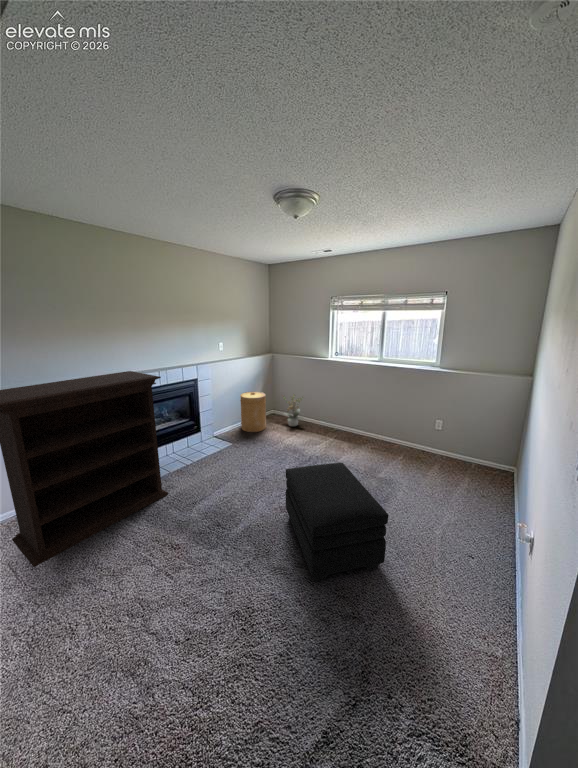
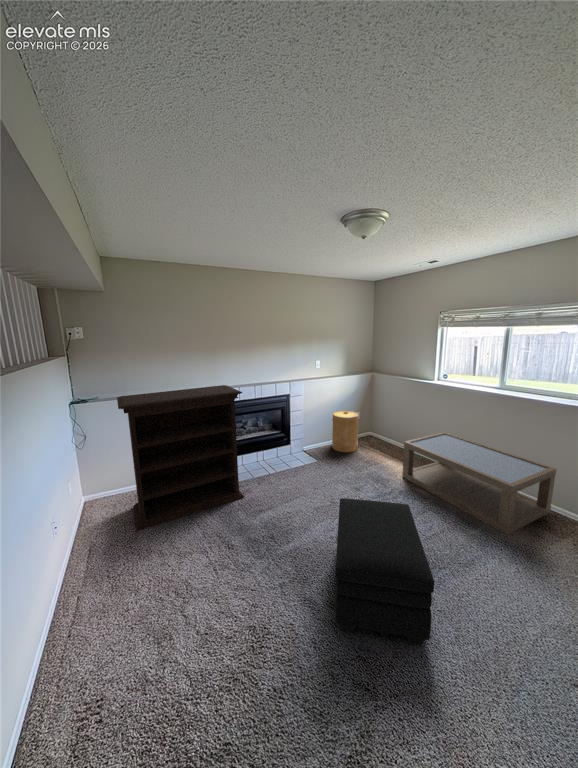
potted plant: present [284,395,303,426] -> none [378,417,404,453]
coffee table: none [313,402,422,473] -> present [402,432,557,534]

